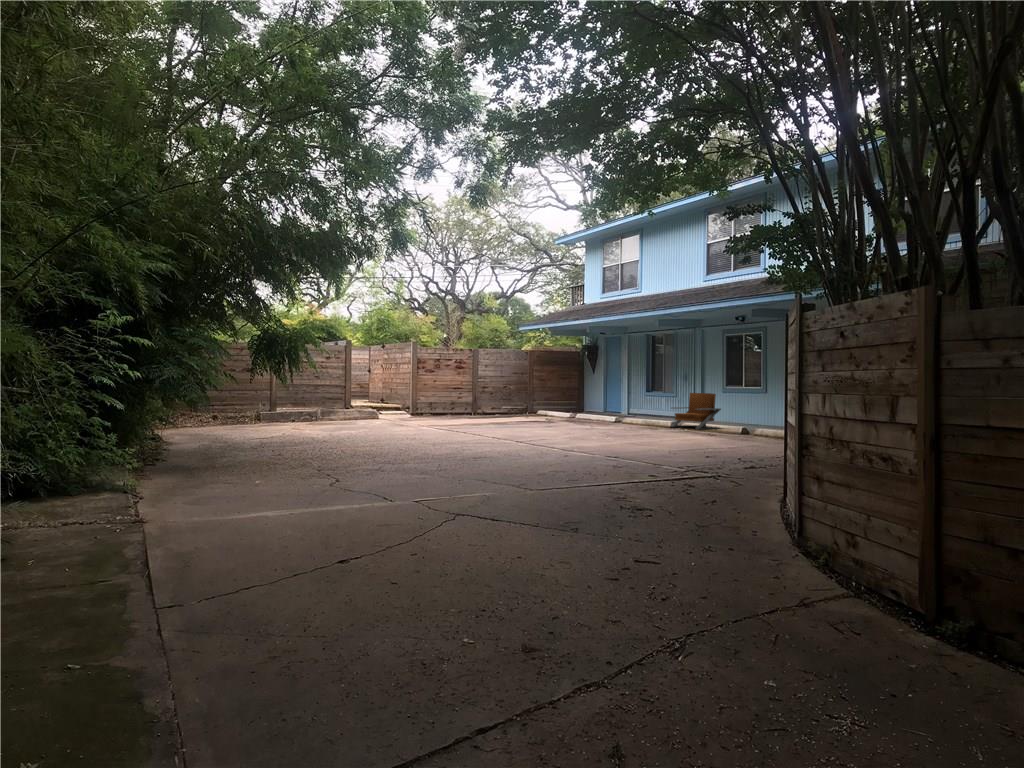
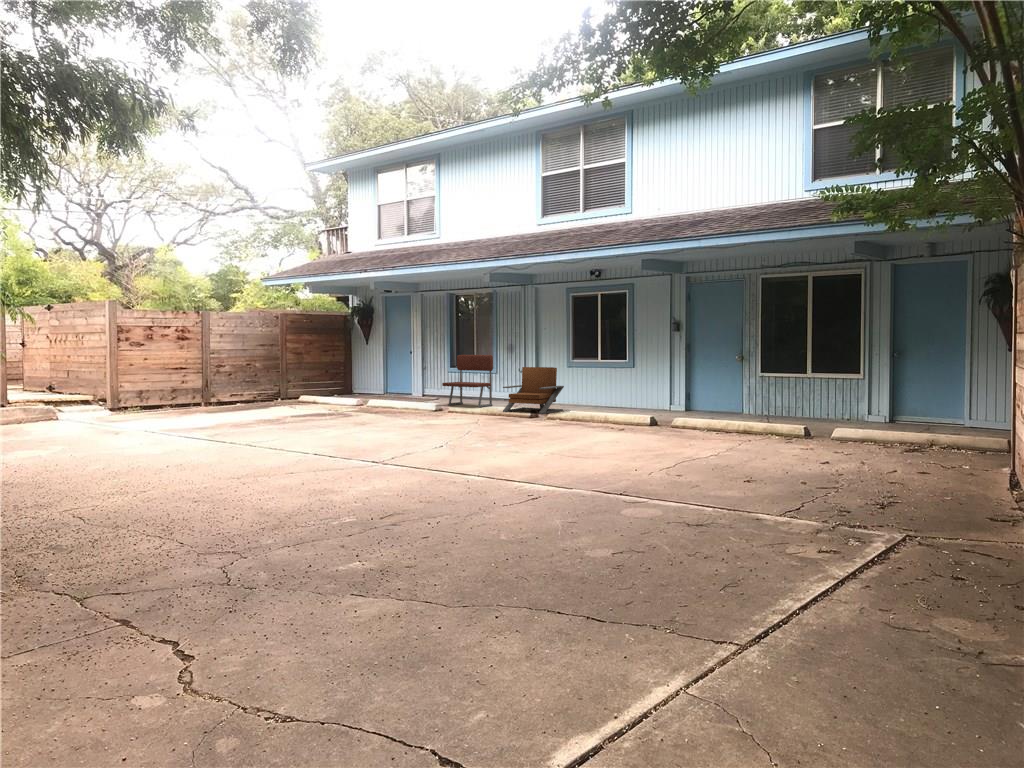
bench: none [634,383,672,424] -> present [442,355,493,407]

